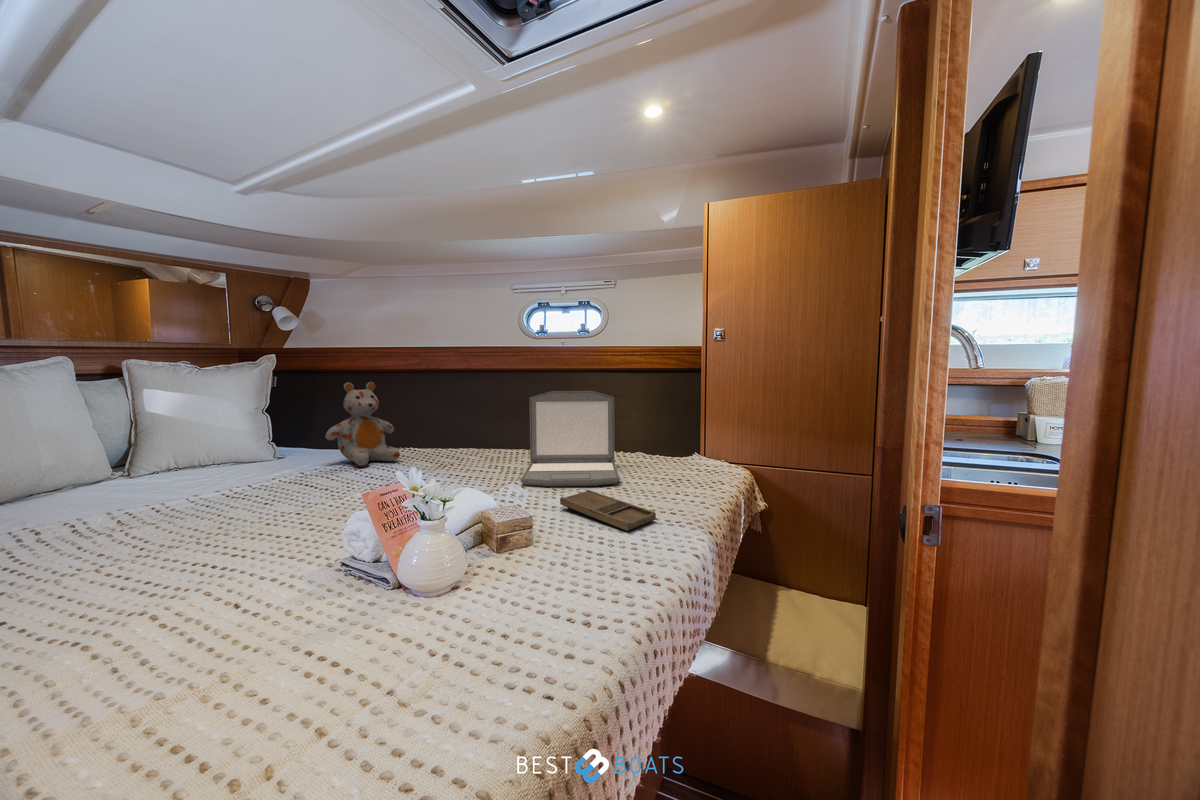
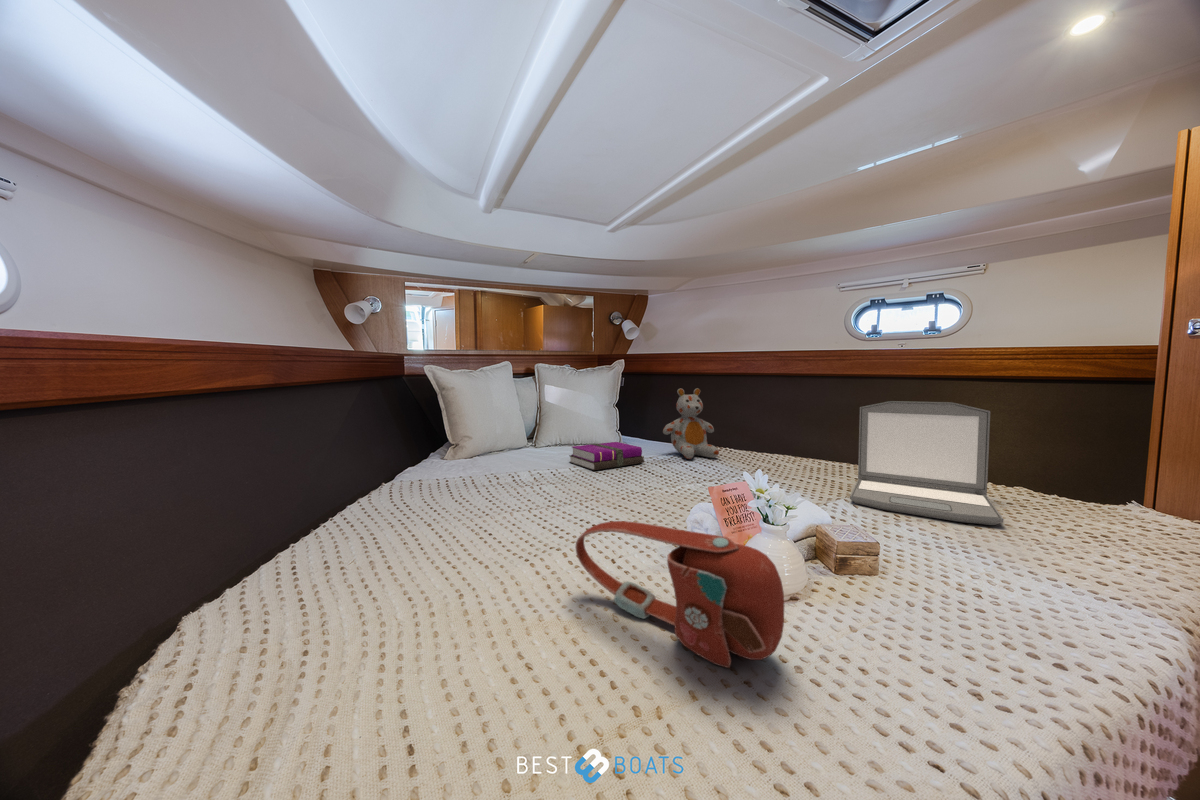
notebook: none [159,457,297,501] -> present [569,442,644,470]
tray: present [560,490,656,531] -> none [912,526,1098,600]
handbag: none [146,540,429,679] -> present [576,521,784,668]

